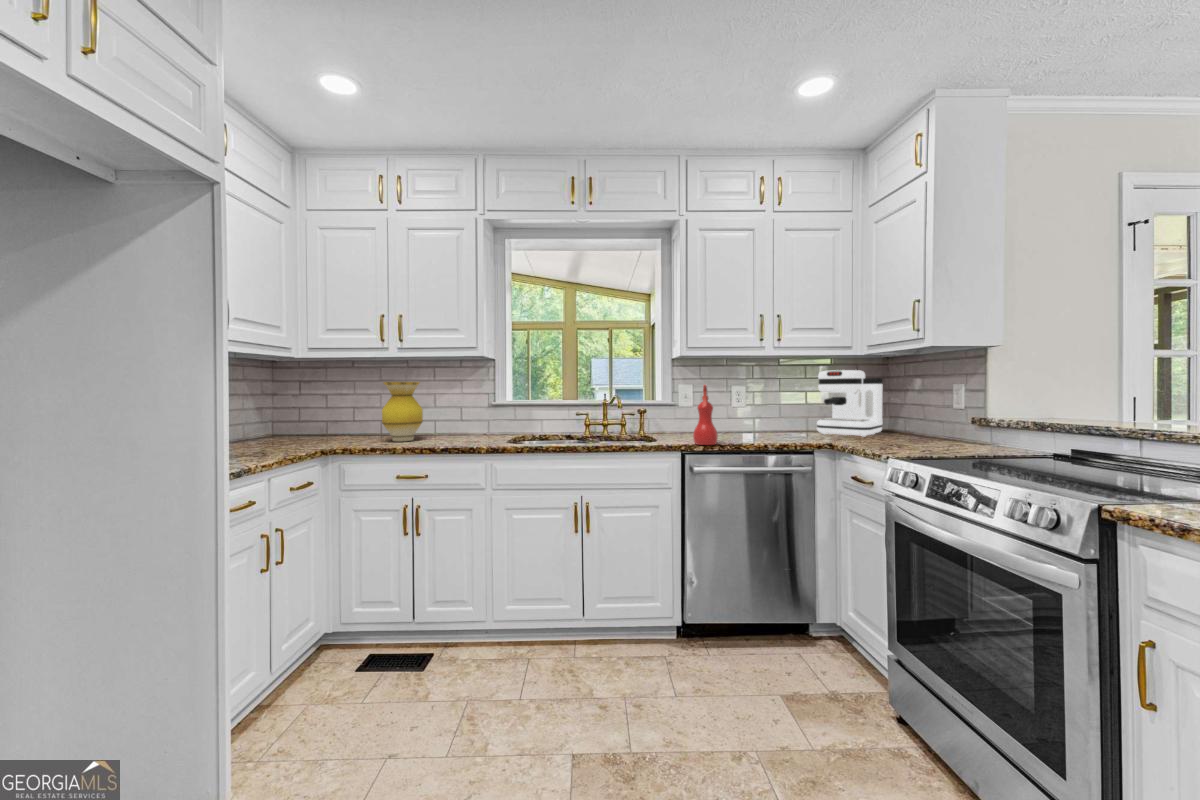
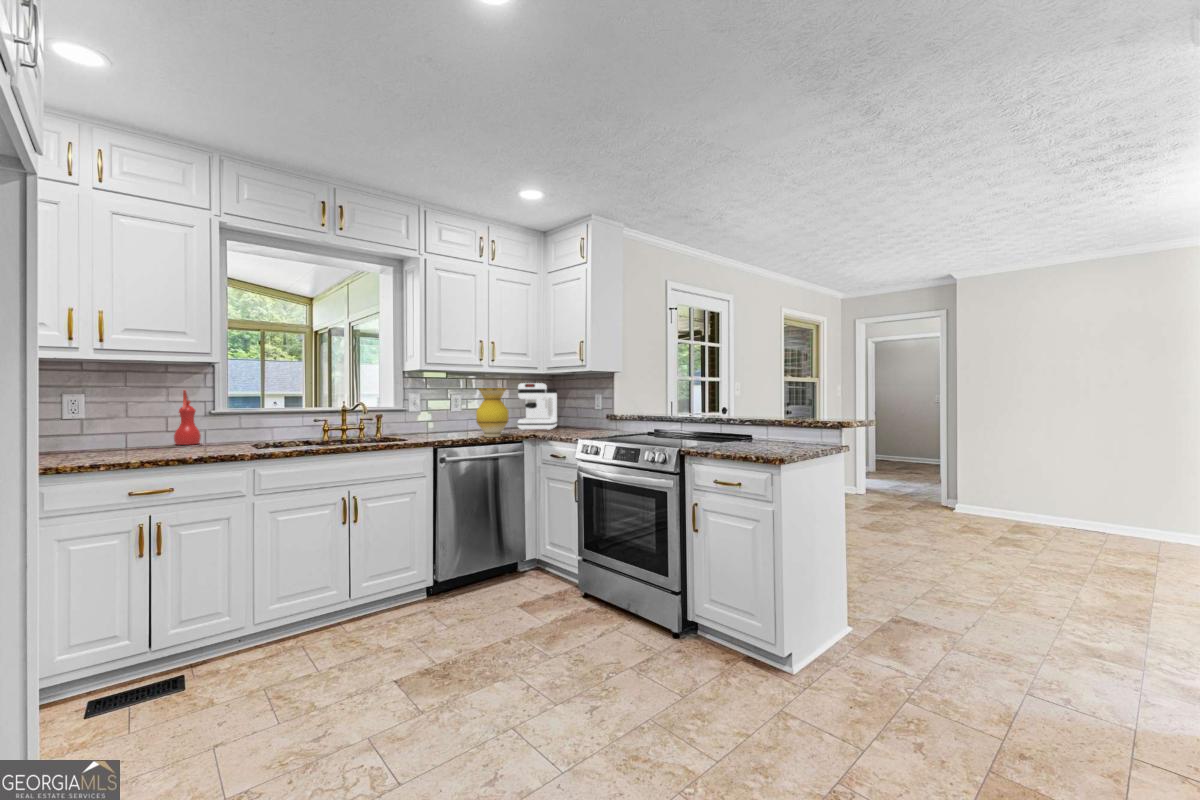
vase: present [382,382,423,441] -> present [476,388,509,437]
spray bottle: present [693,384,718,445] -> present [174,390,201,445]

